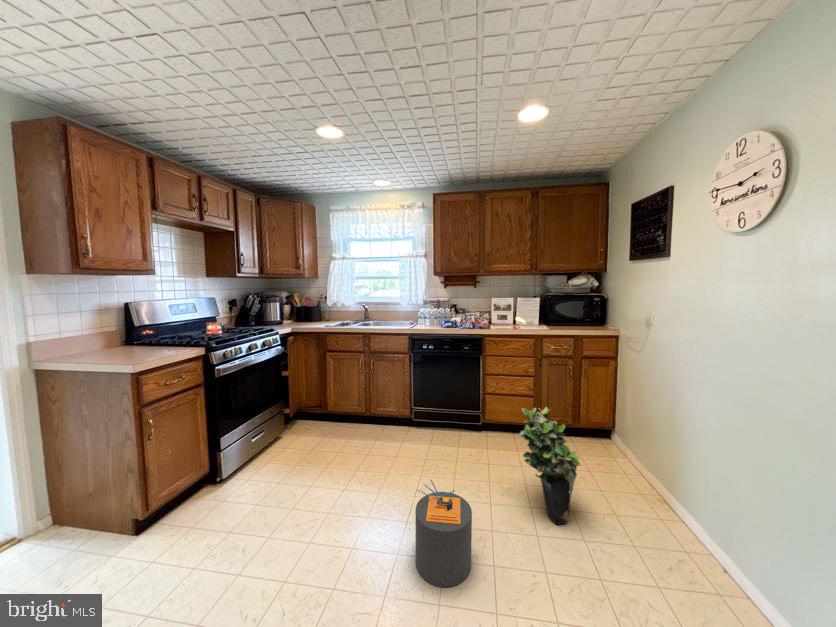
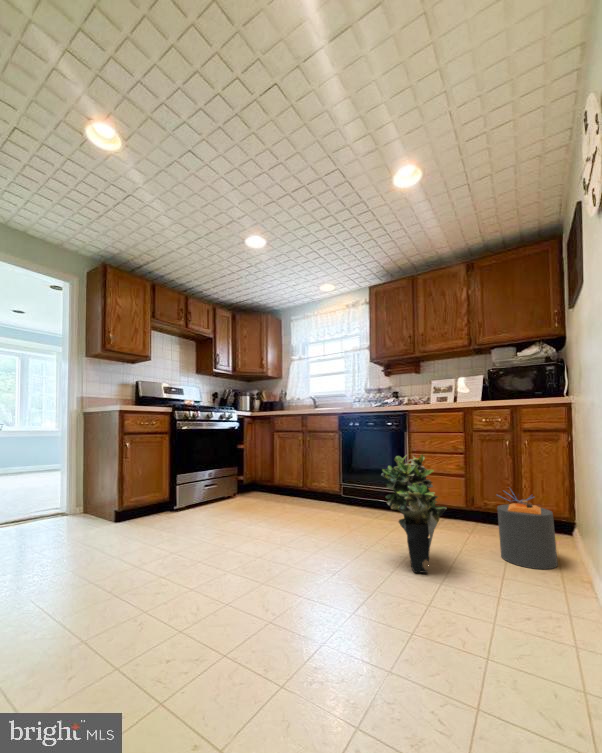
trash can: present [415,480,472,587] -> present [497,497,558,569]

